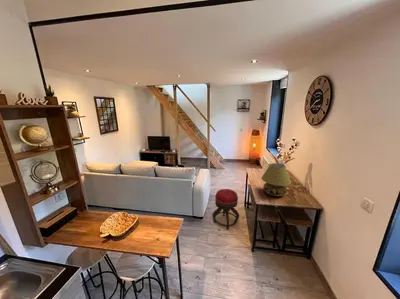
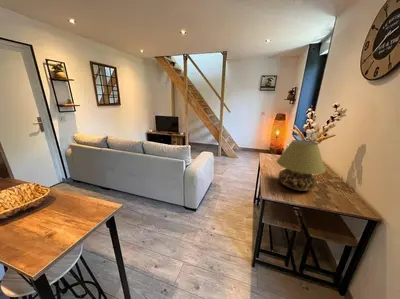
ottoman: present [212,189,239,229] -> none [207,175,243,229]

